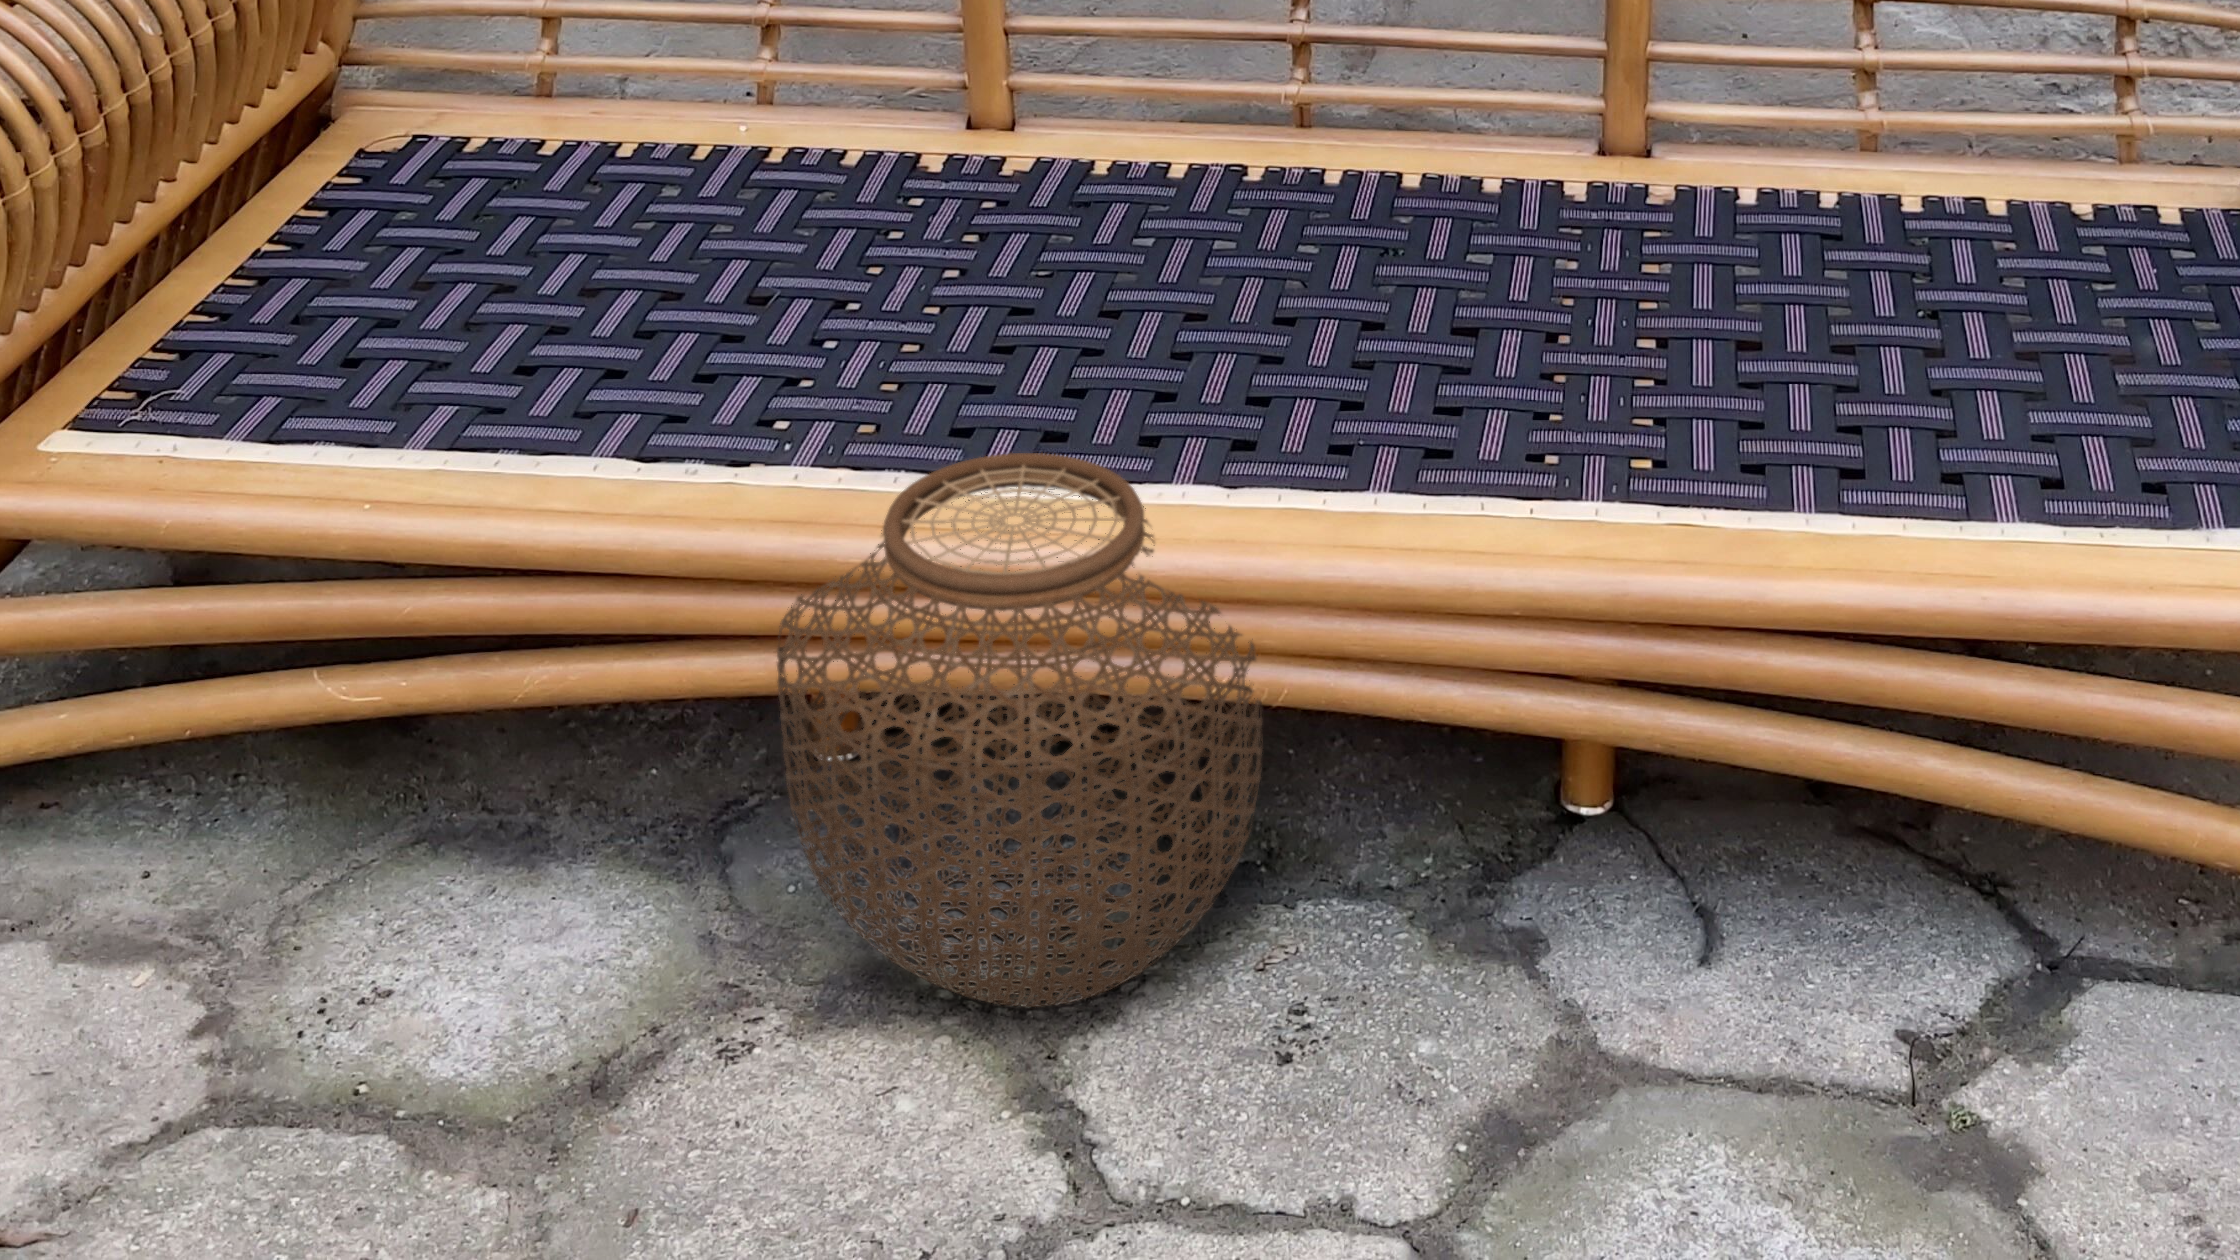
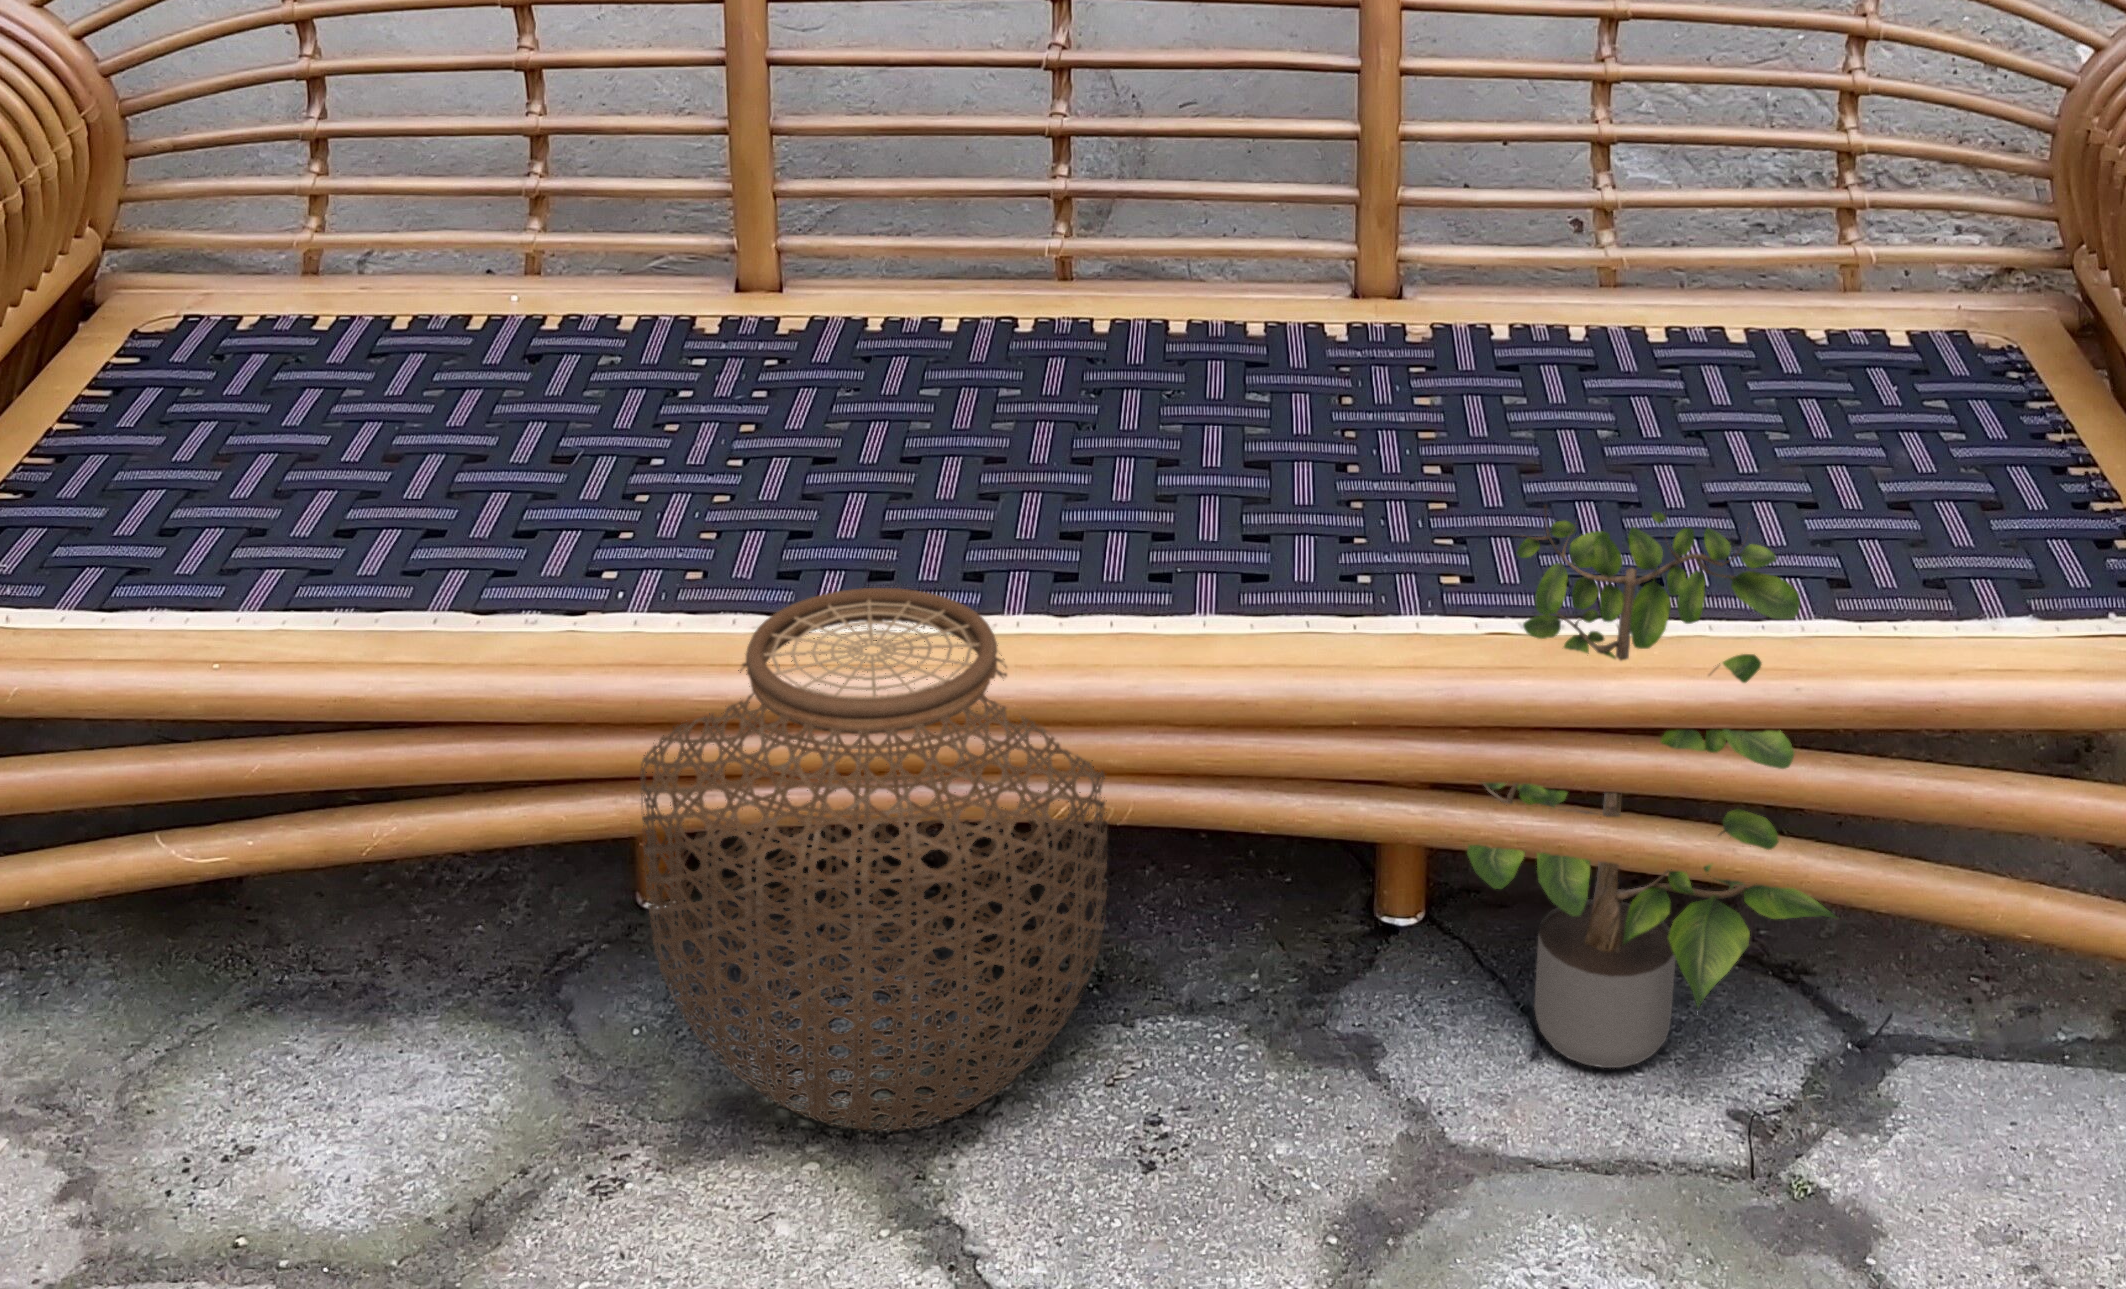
potted plant: none [1633,396,2024,978] -> present [1467,506,1837,1068]

